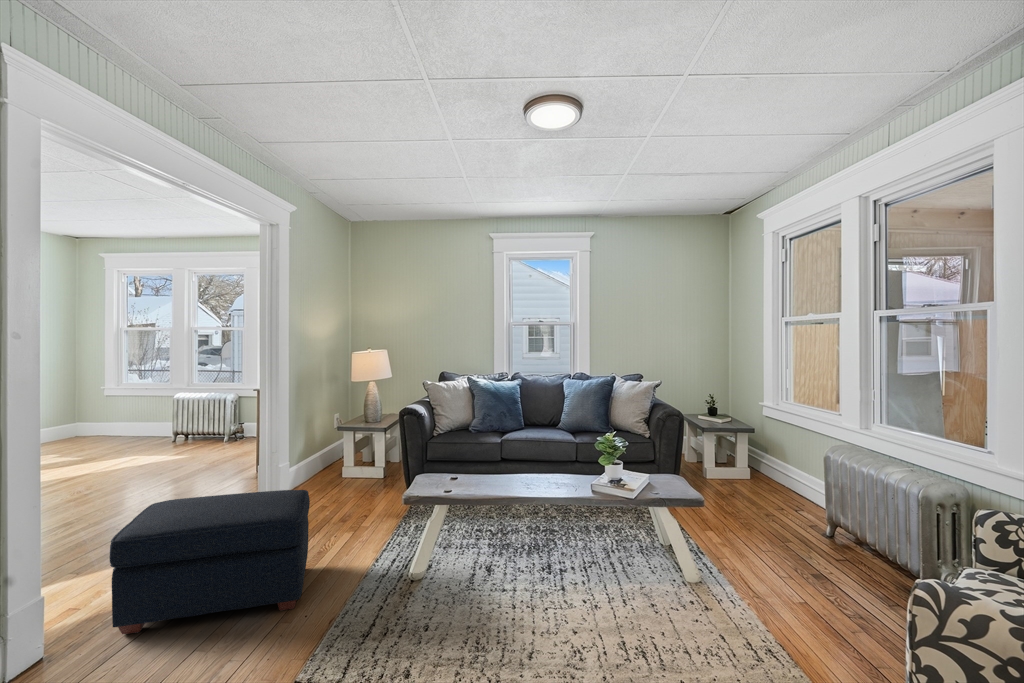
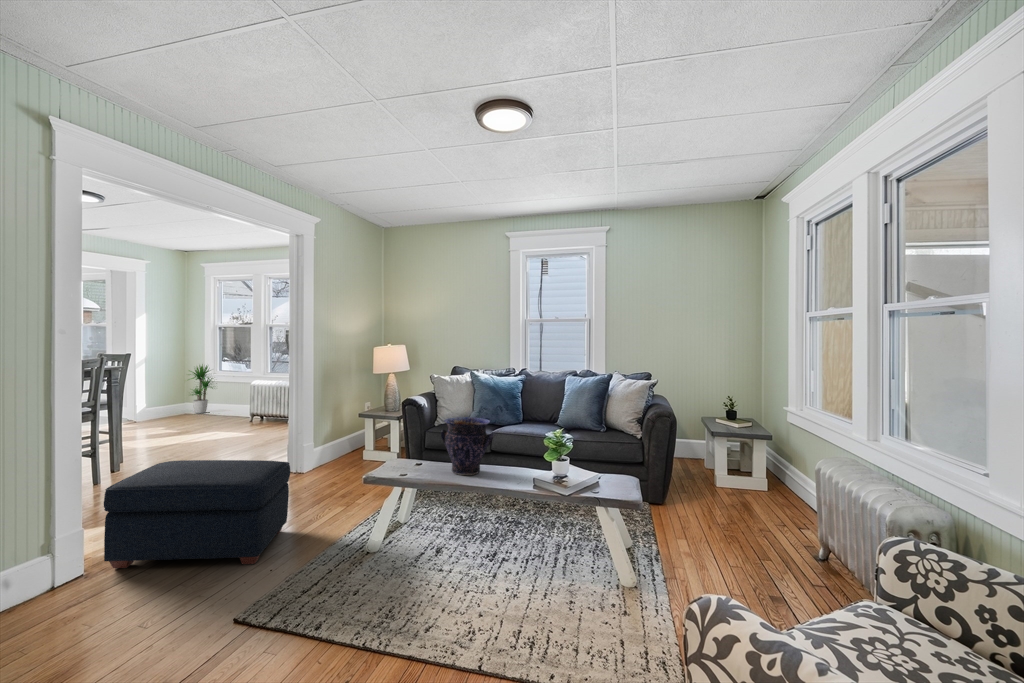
potted plant: none [93,383,139,443] -> present [189,364,213,413]
vase: none [482,426,538,487] -> present [441,417,493,475]

